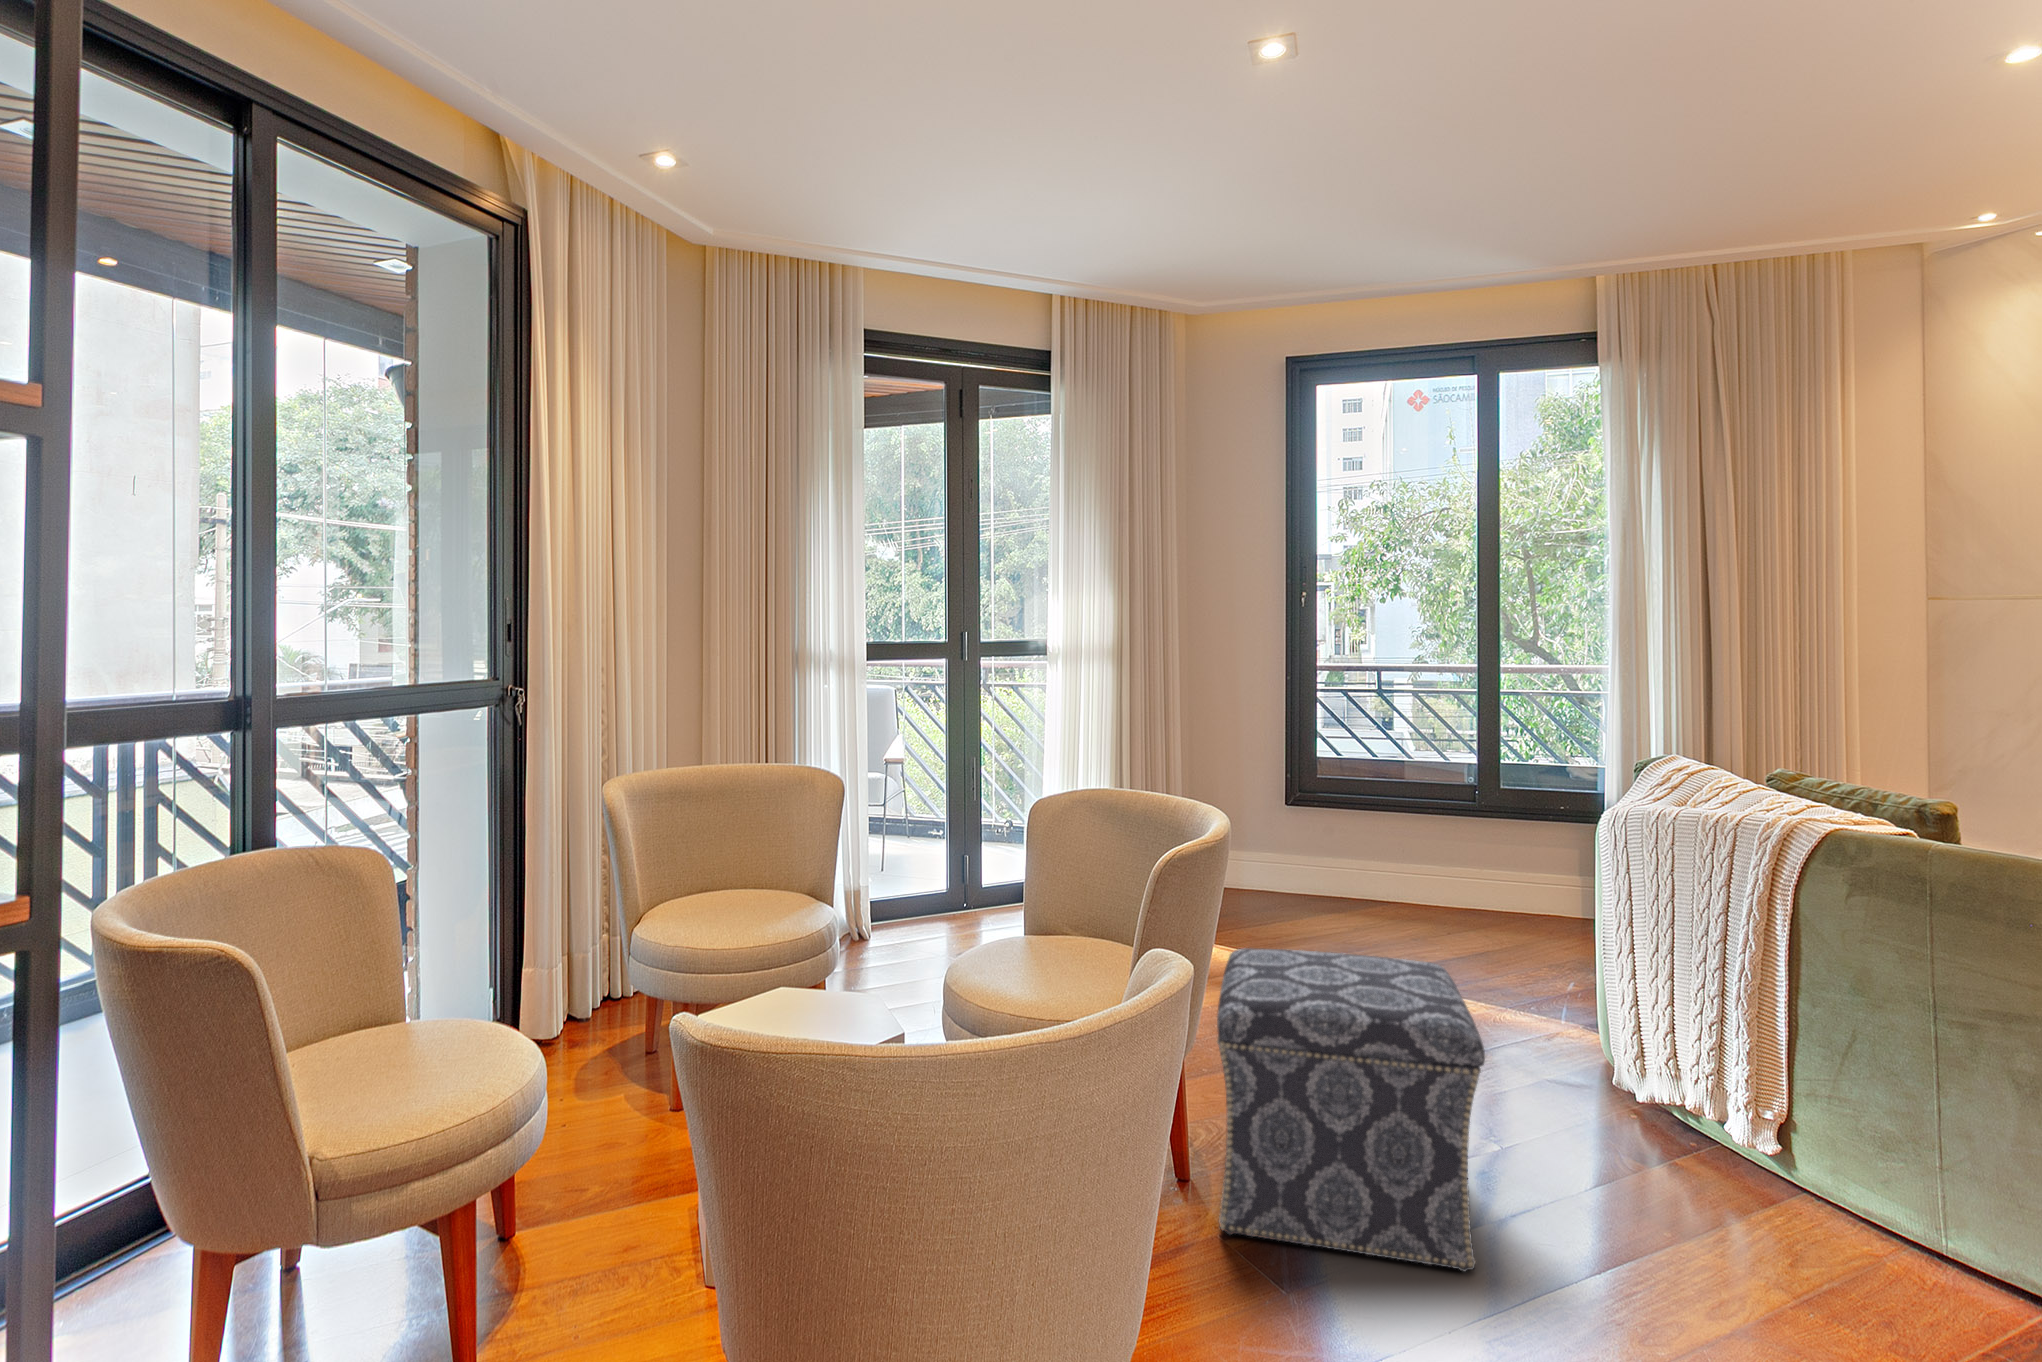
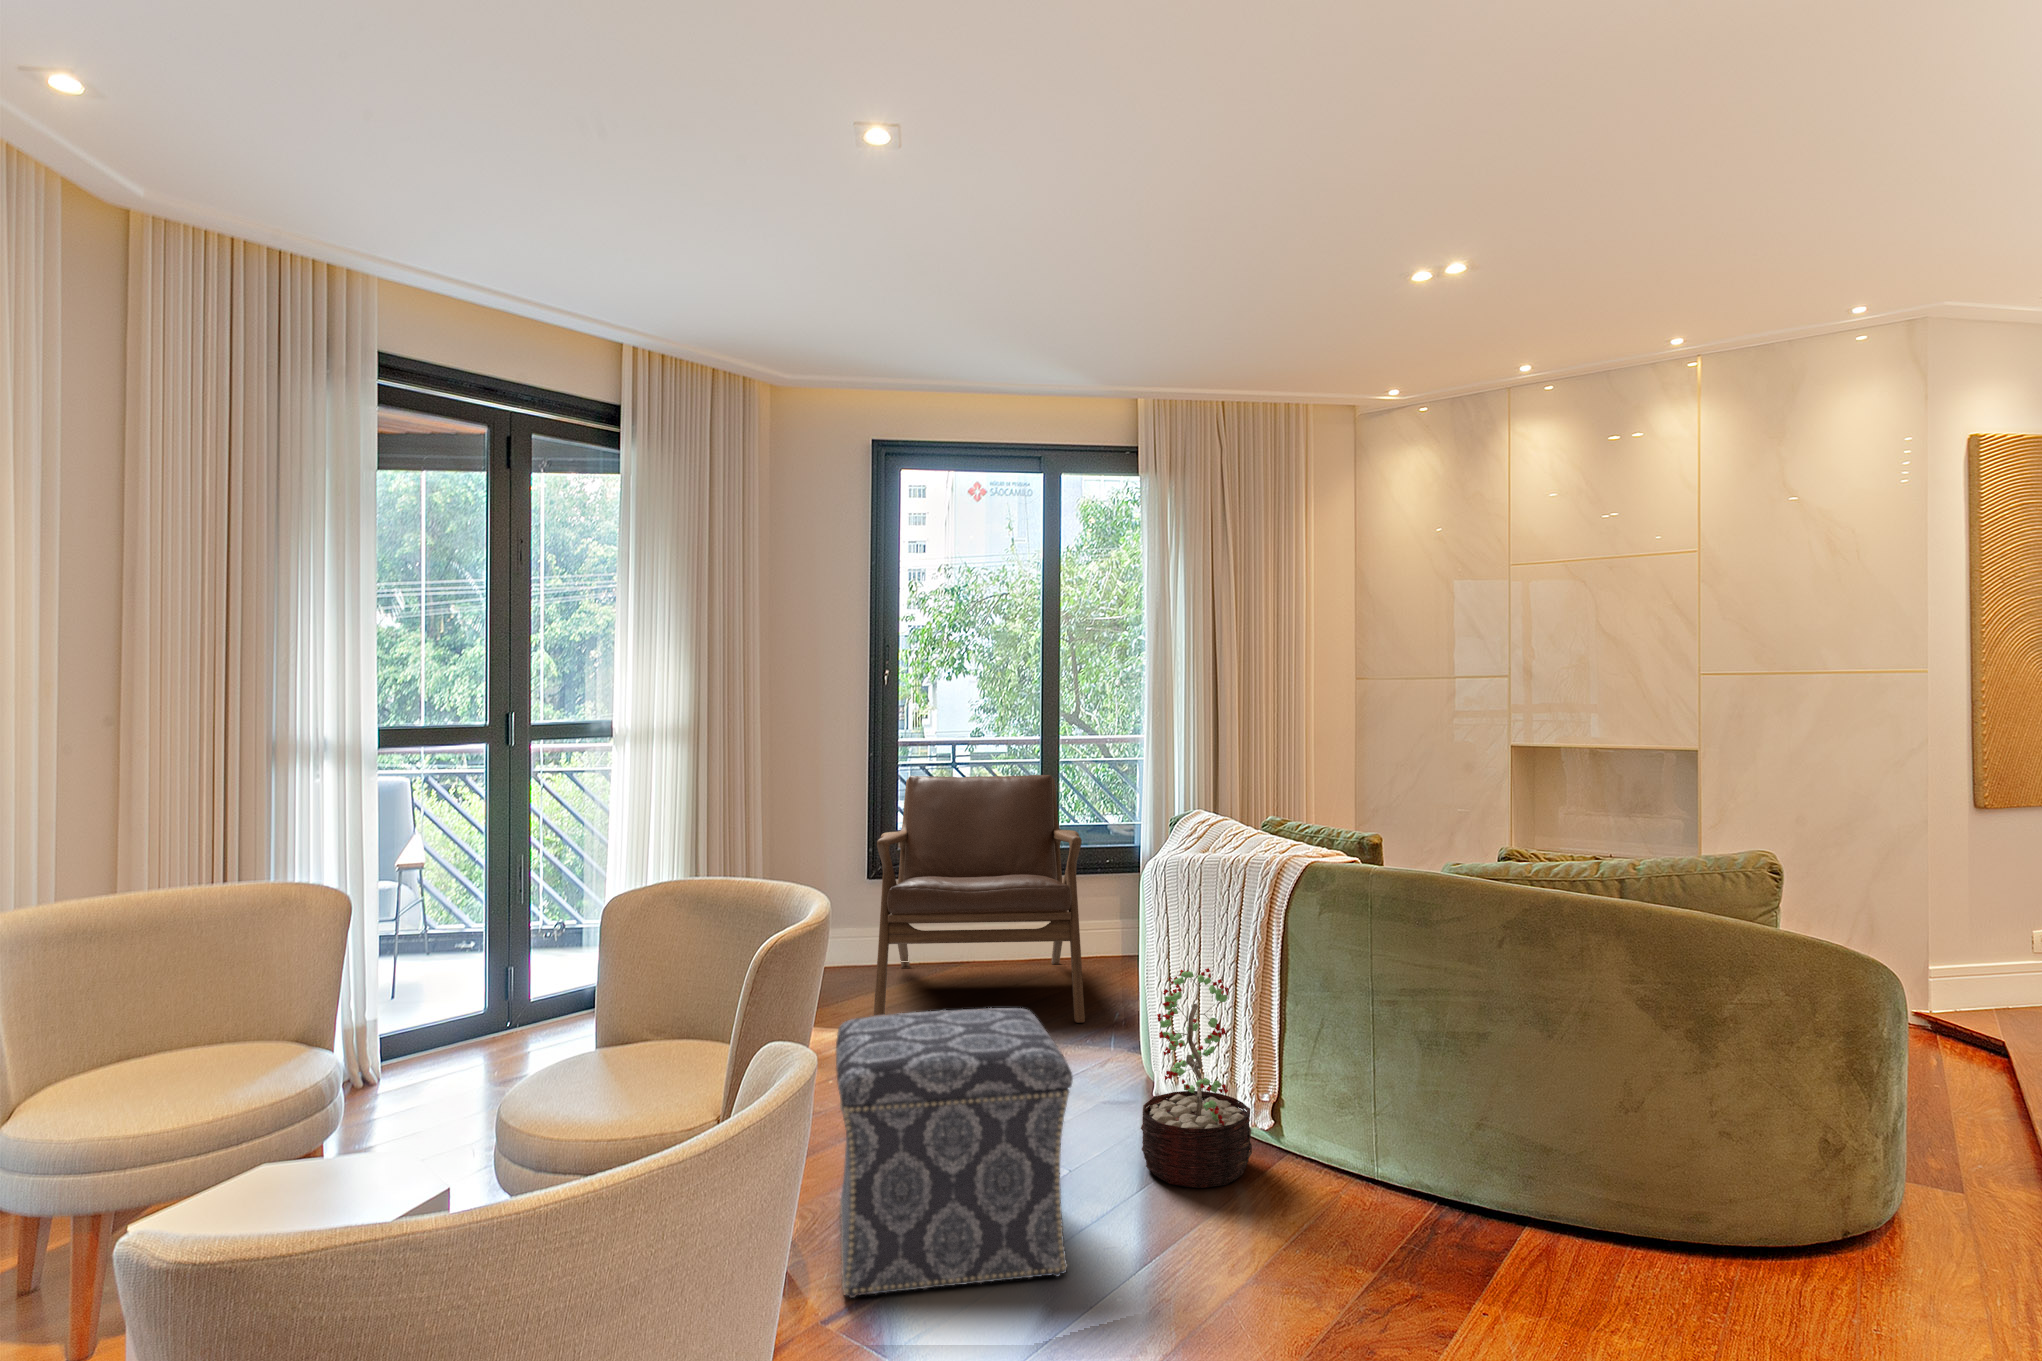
lounge chair: none [1290,702,1529,979] -> present [874,775,1085,1023]
decorative plant: none [1584,944,1741,1211] -> present [1141,968,1252,1188]

